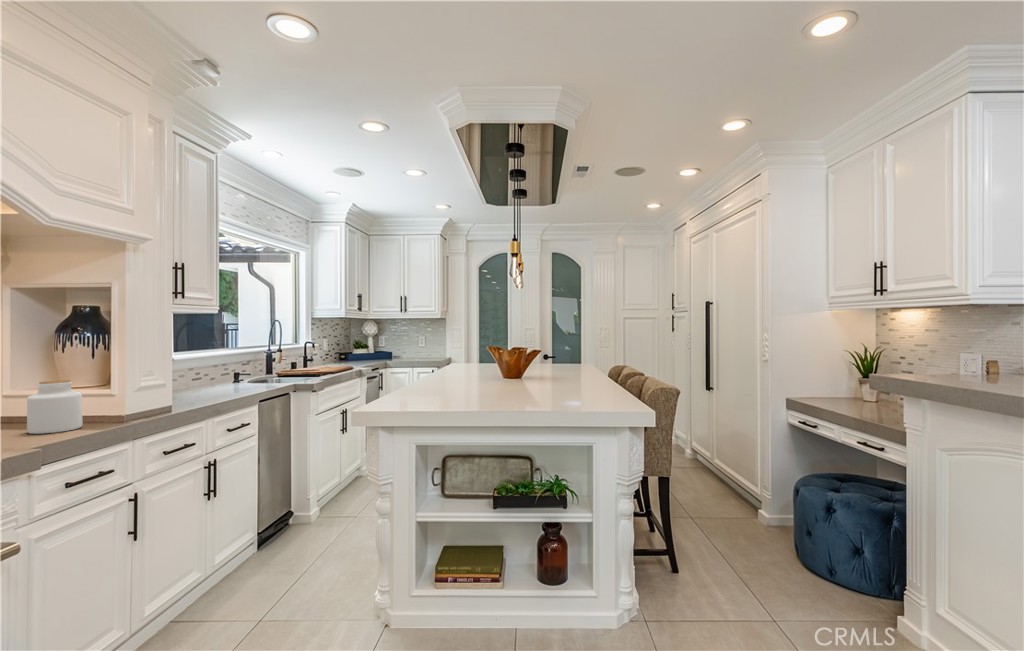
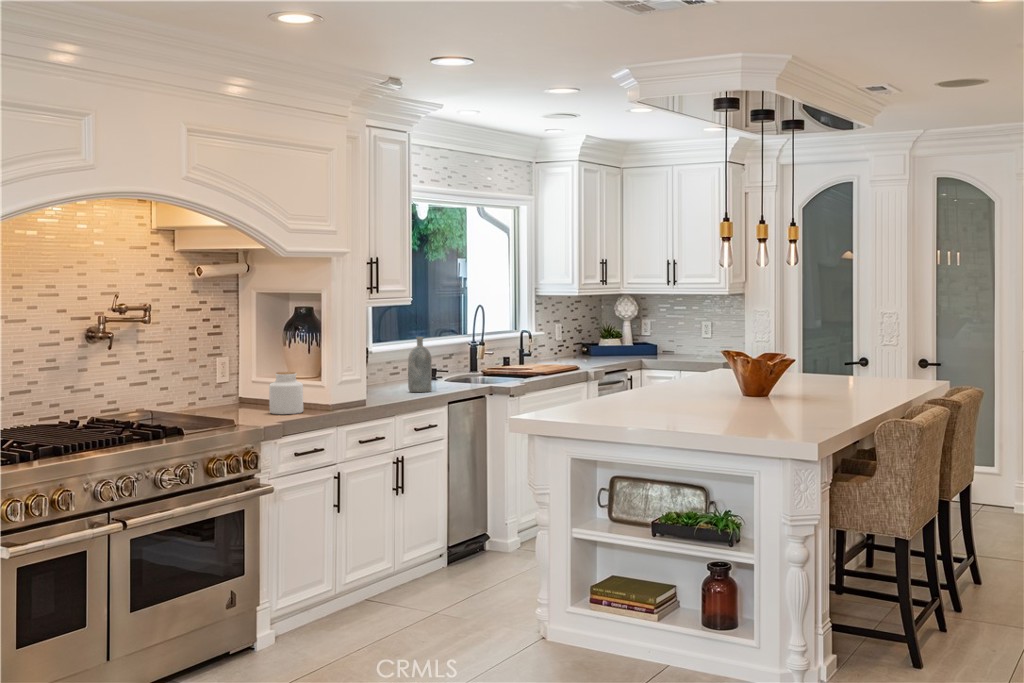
bottle: none [216,342,241,394] -> present [408,337,432,392]

